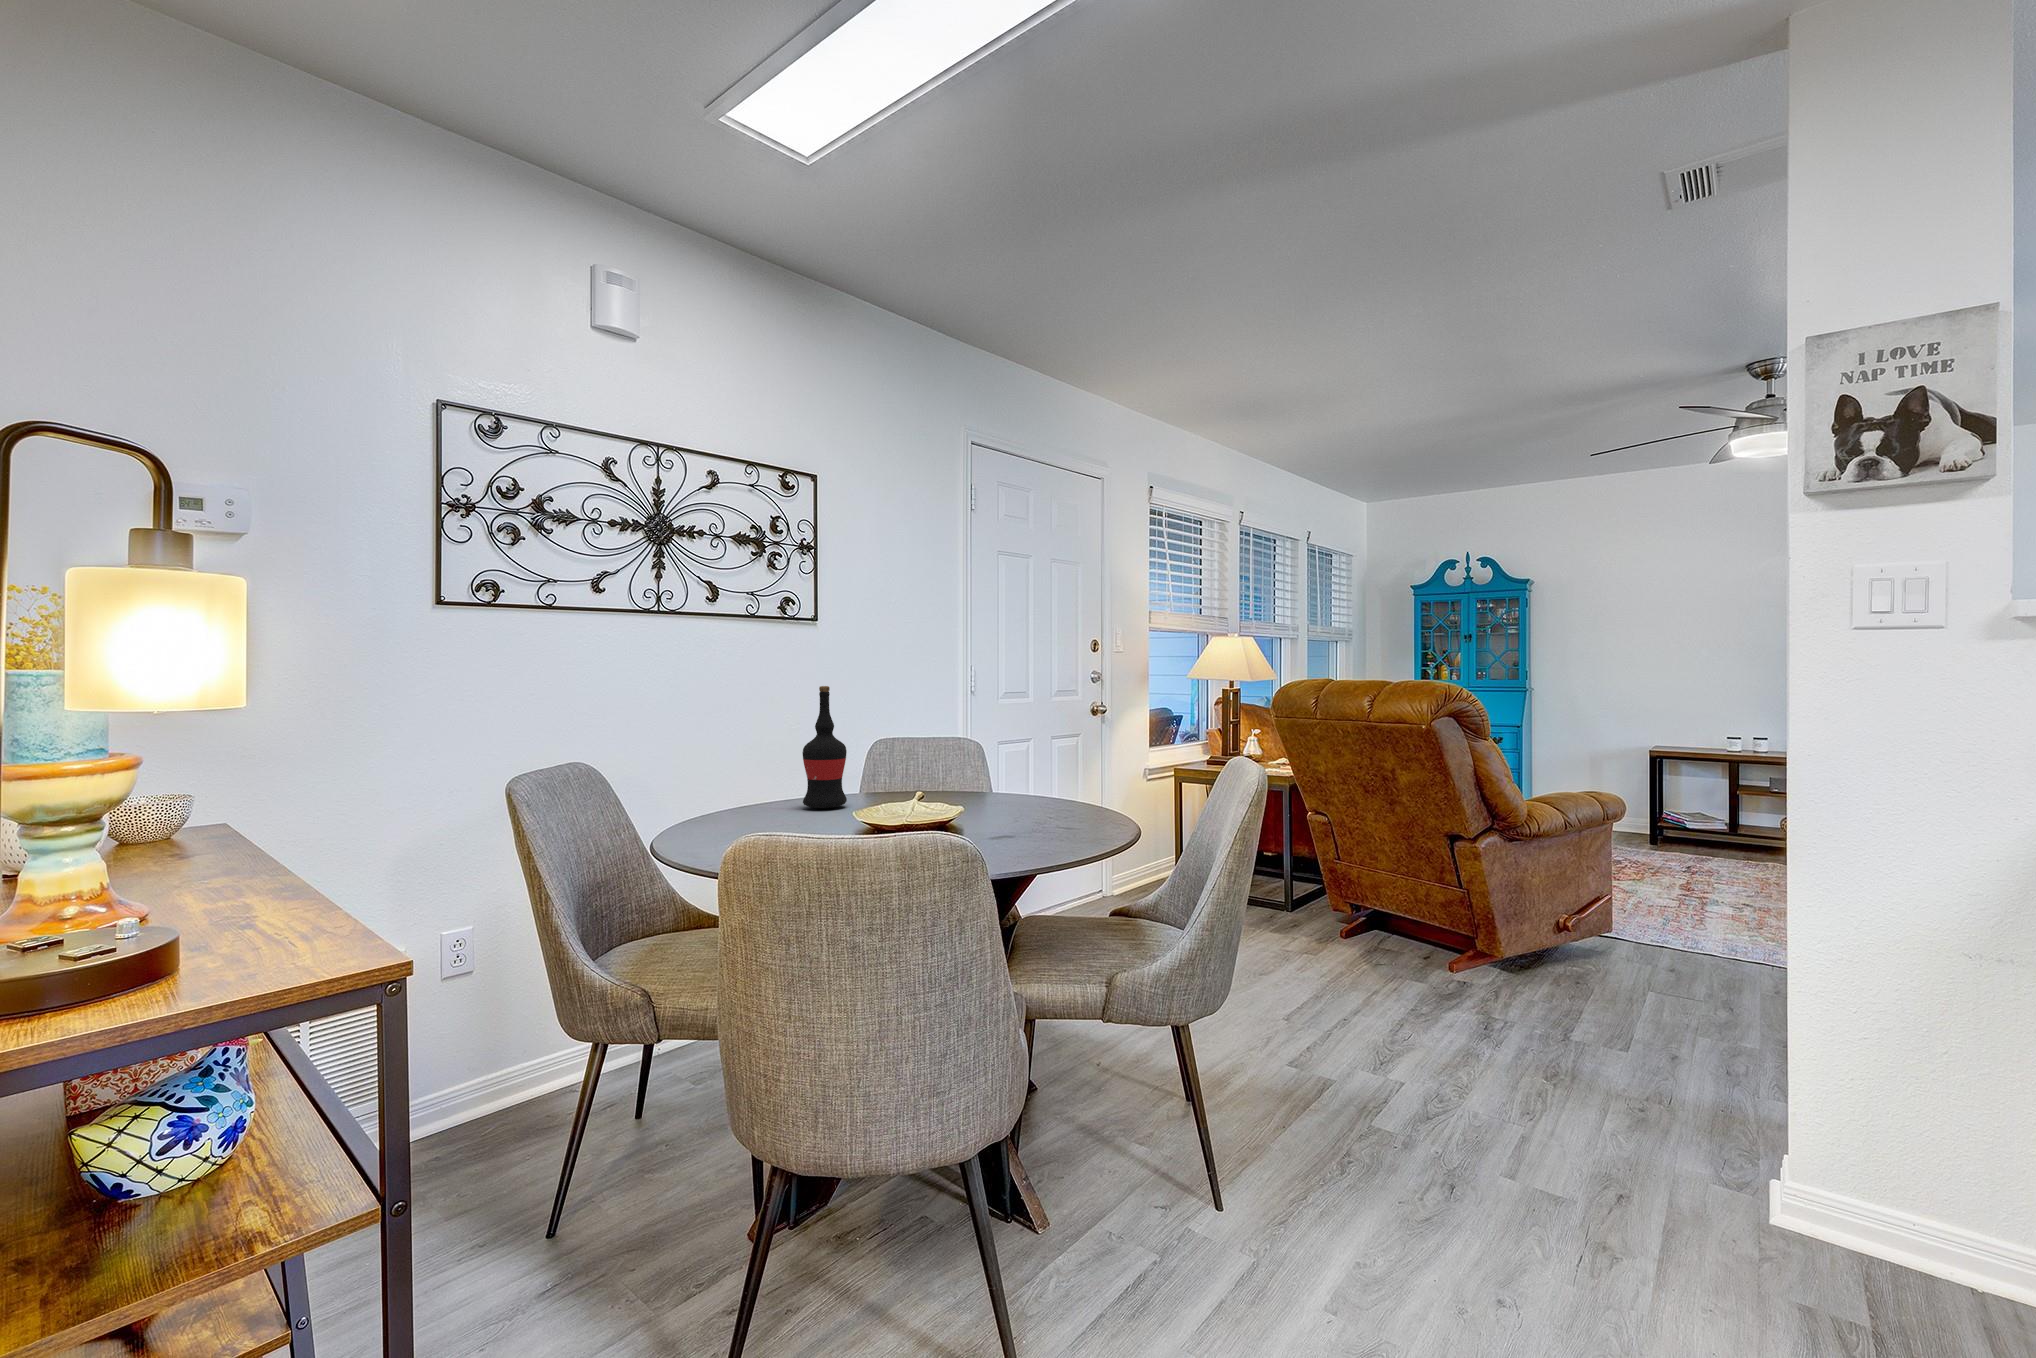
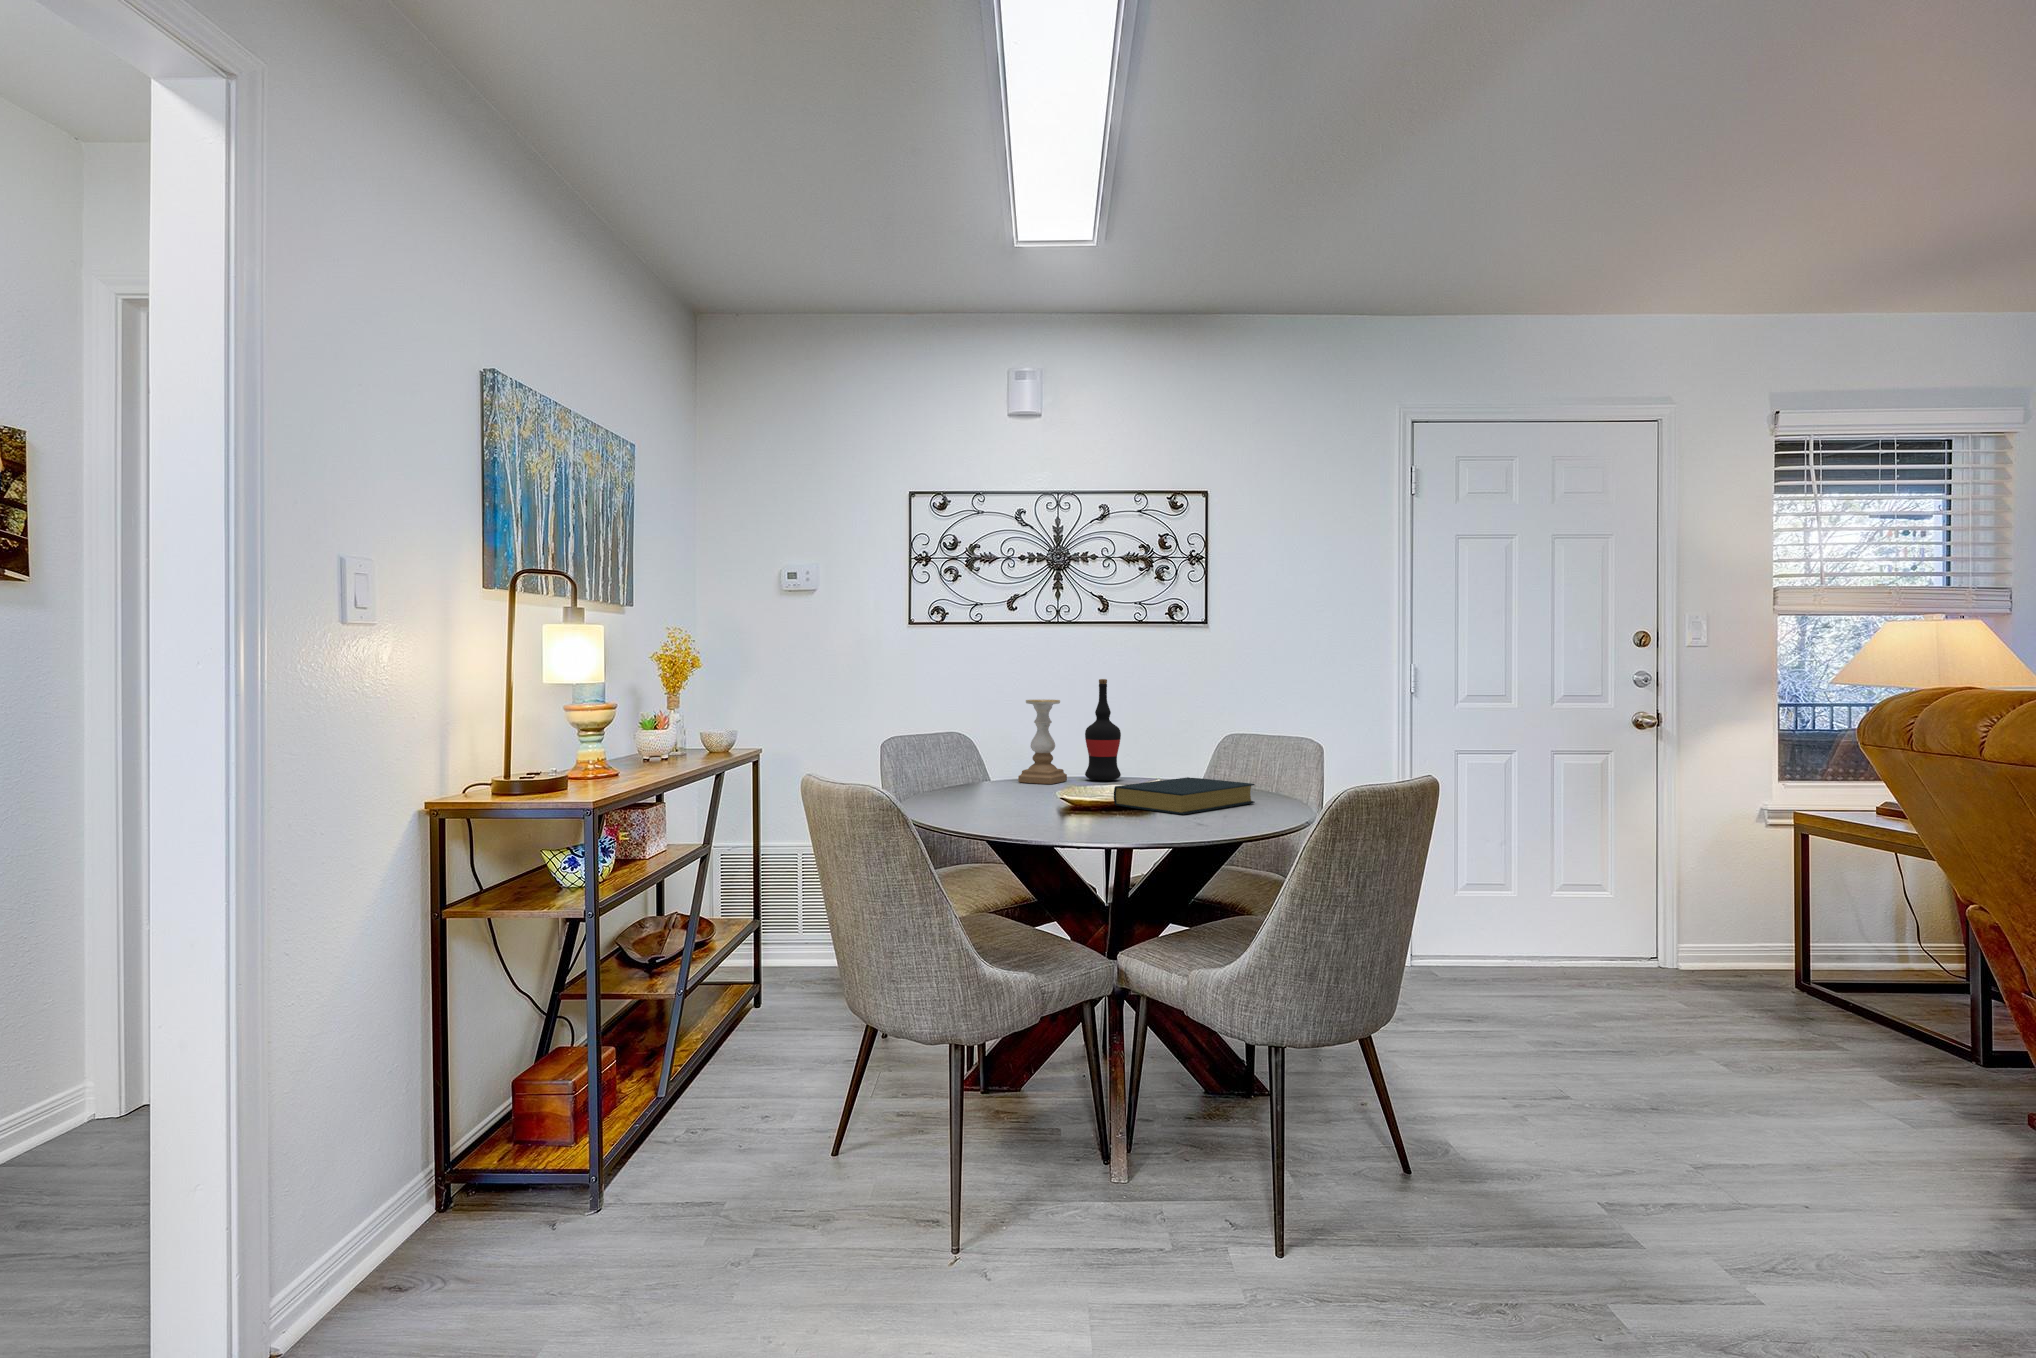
candle holder: none [747,713,800,823] -> present [1018,699,1067,784]
hardback book: none [990,791,1090,831] -> present [1114,777,1255,815]

